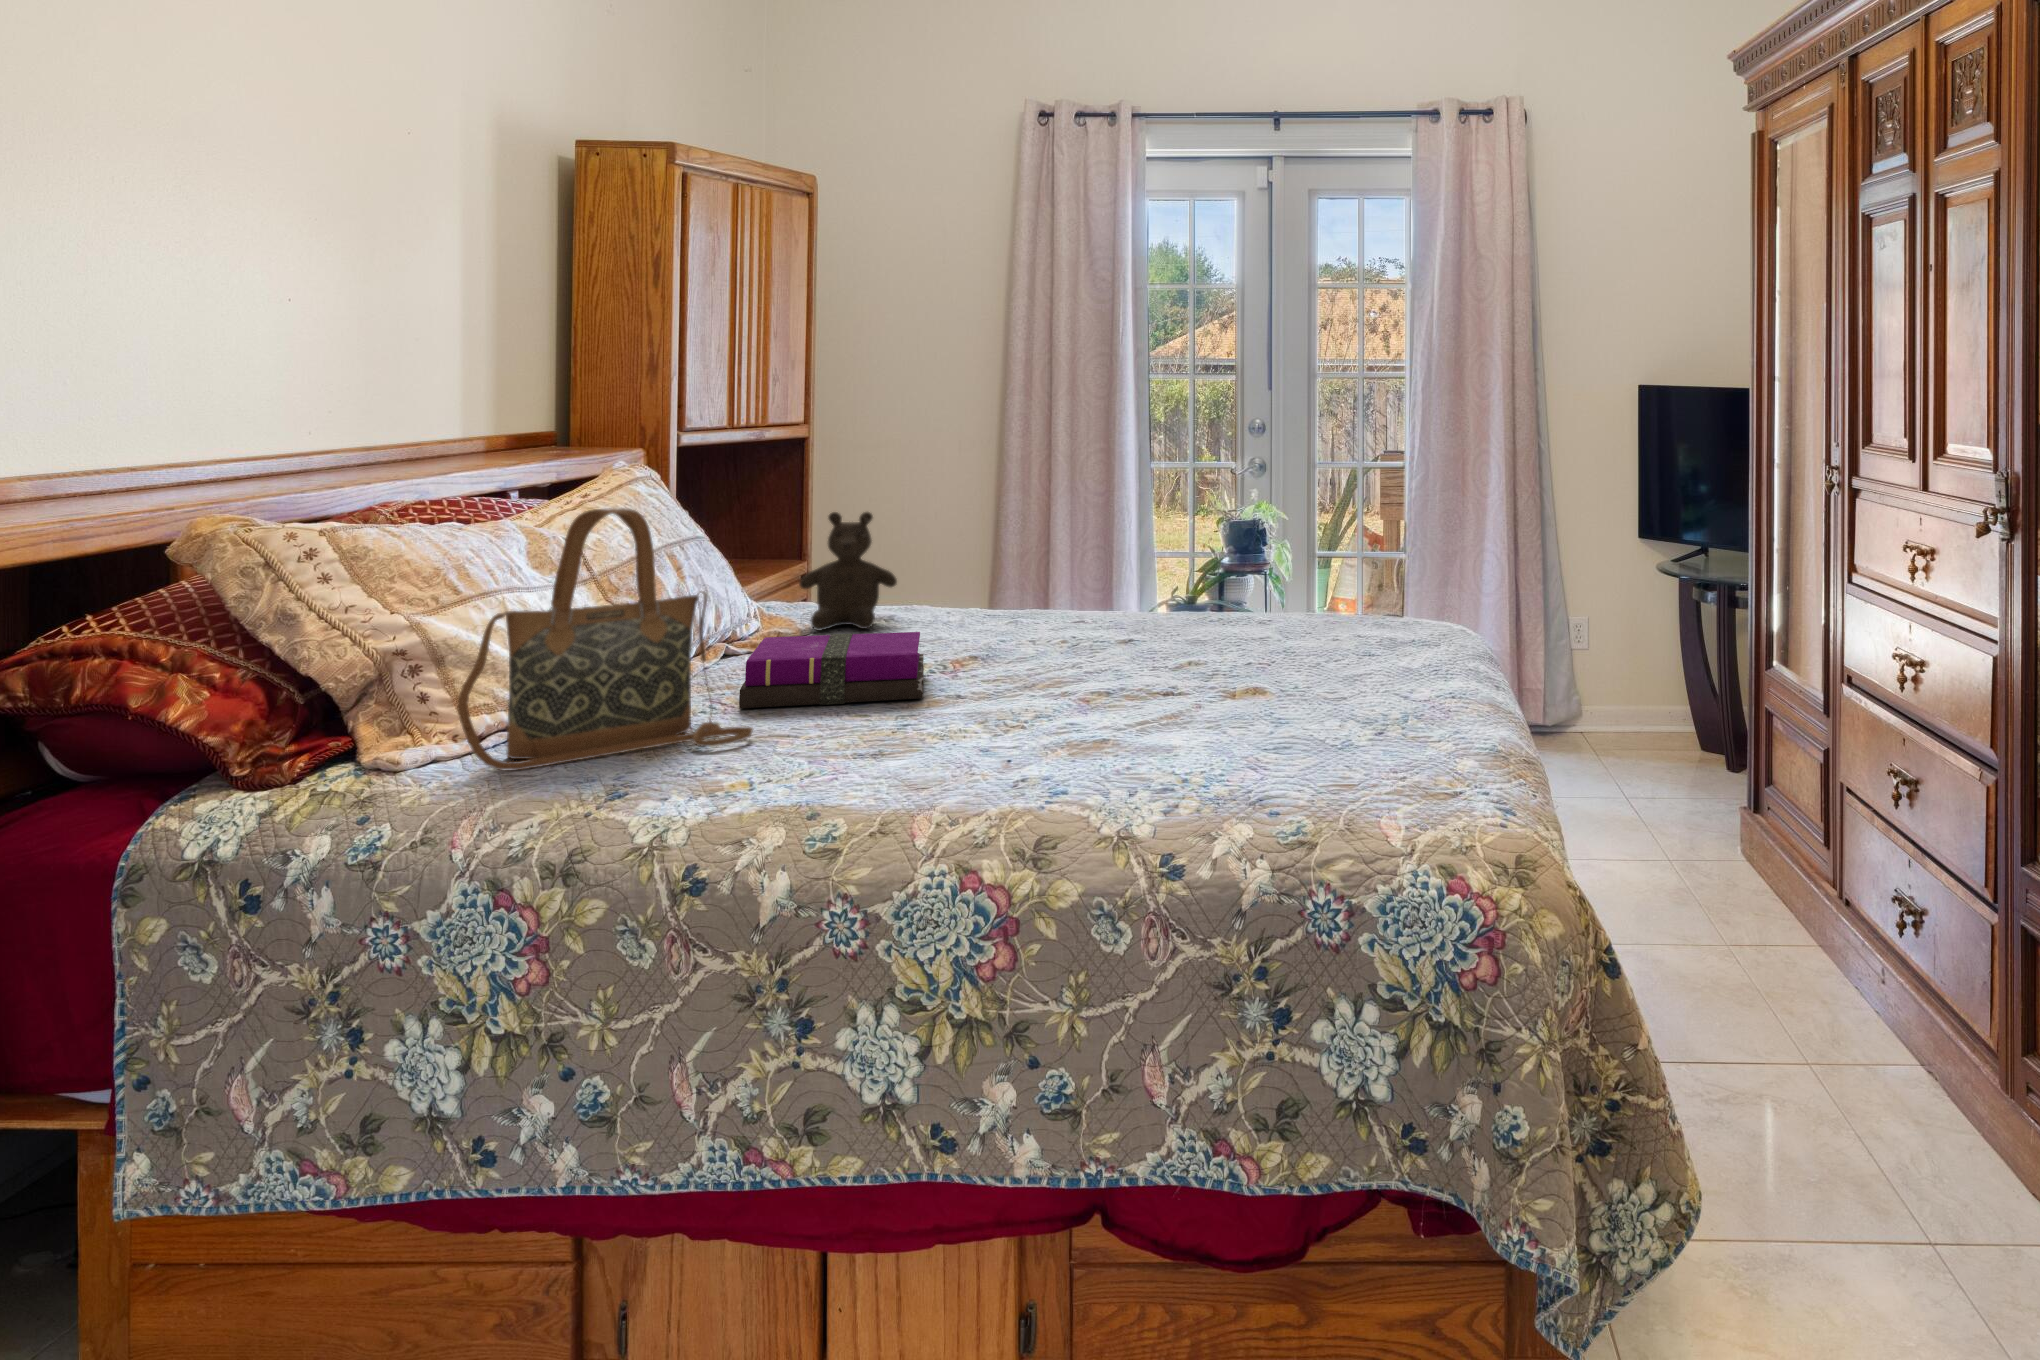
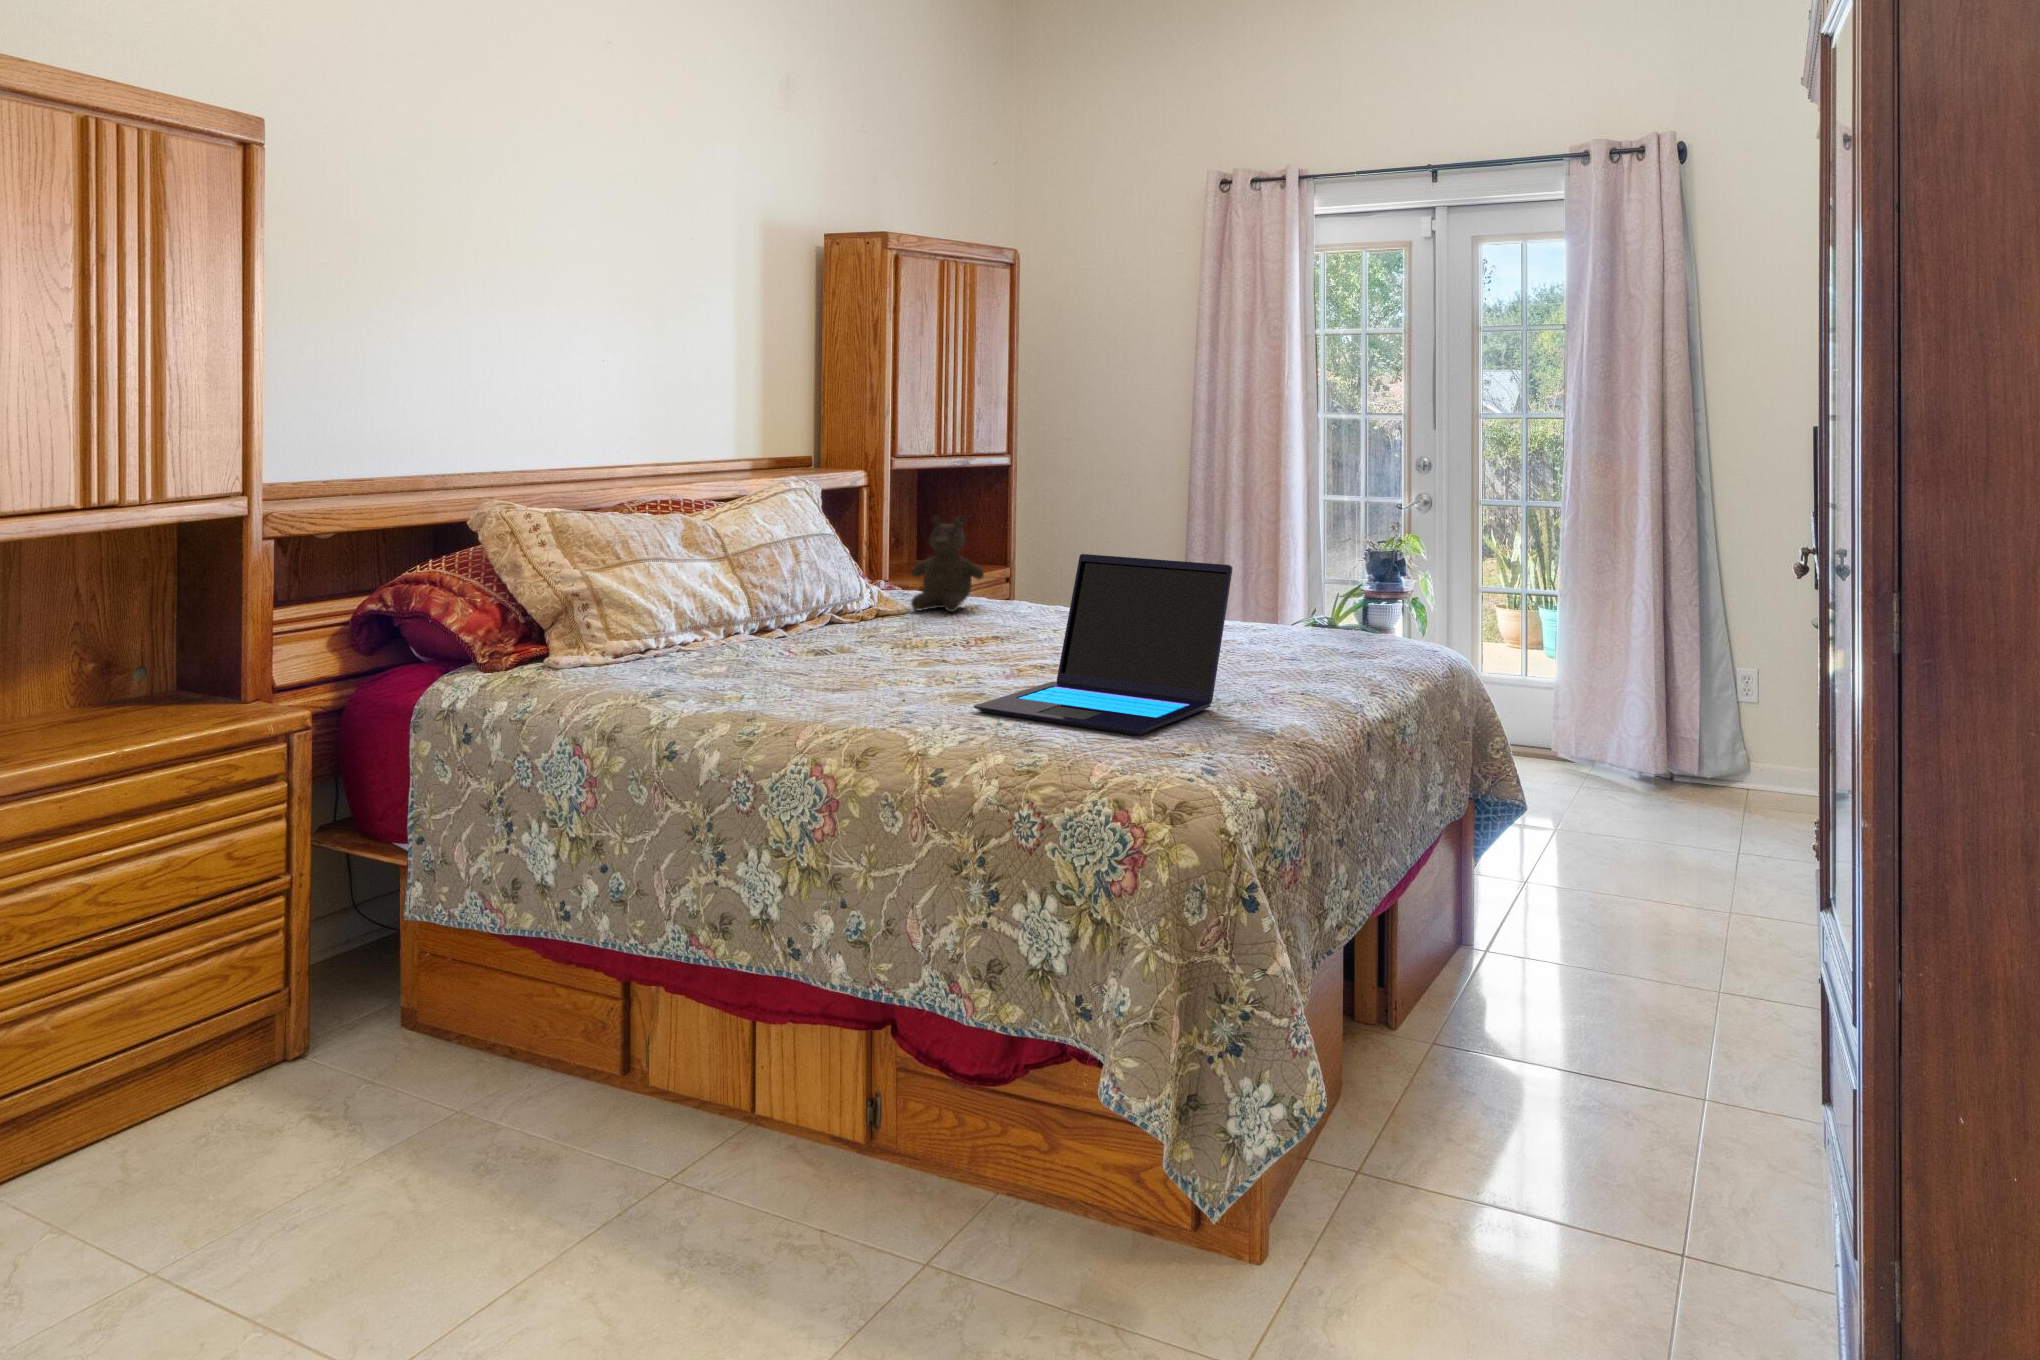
handbag: present [457,508,753,771] -> none [587,506,770,677]
laptop: none [1116,551,1370,768] -> present [974,554,1233,735]
notebook: present [739,632,924,708] -> none [787,608,942,661]

